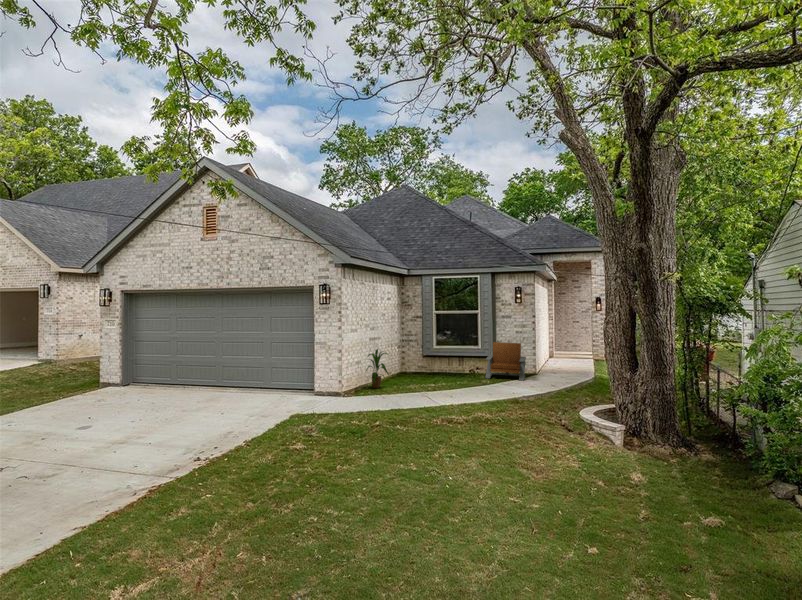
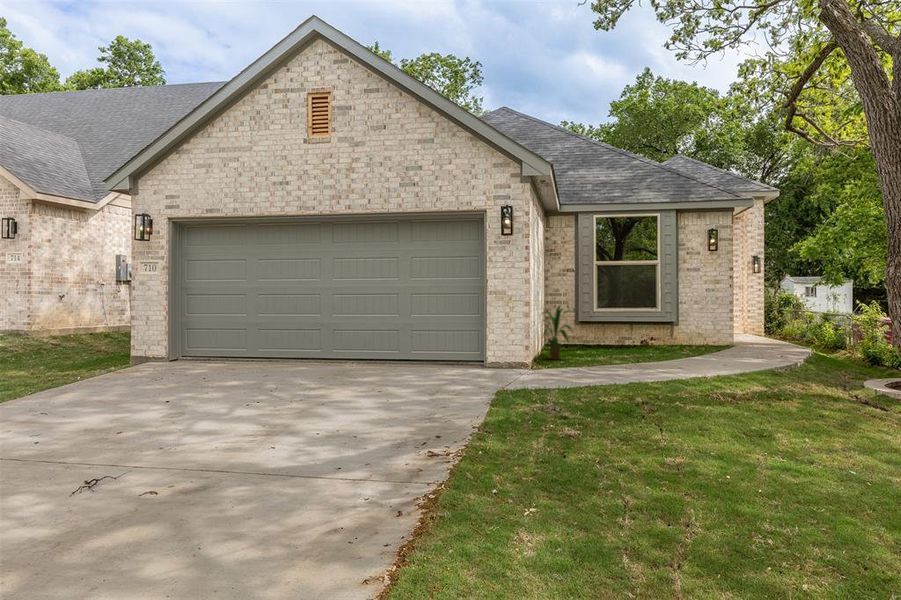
lounge chair: present [485,342,526,381] -> none [669,303,732,352]

